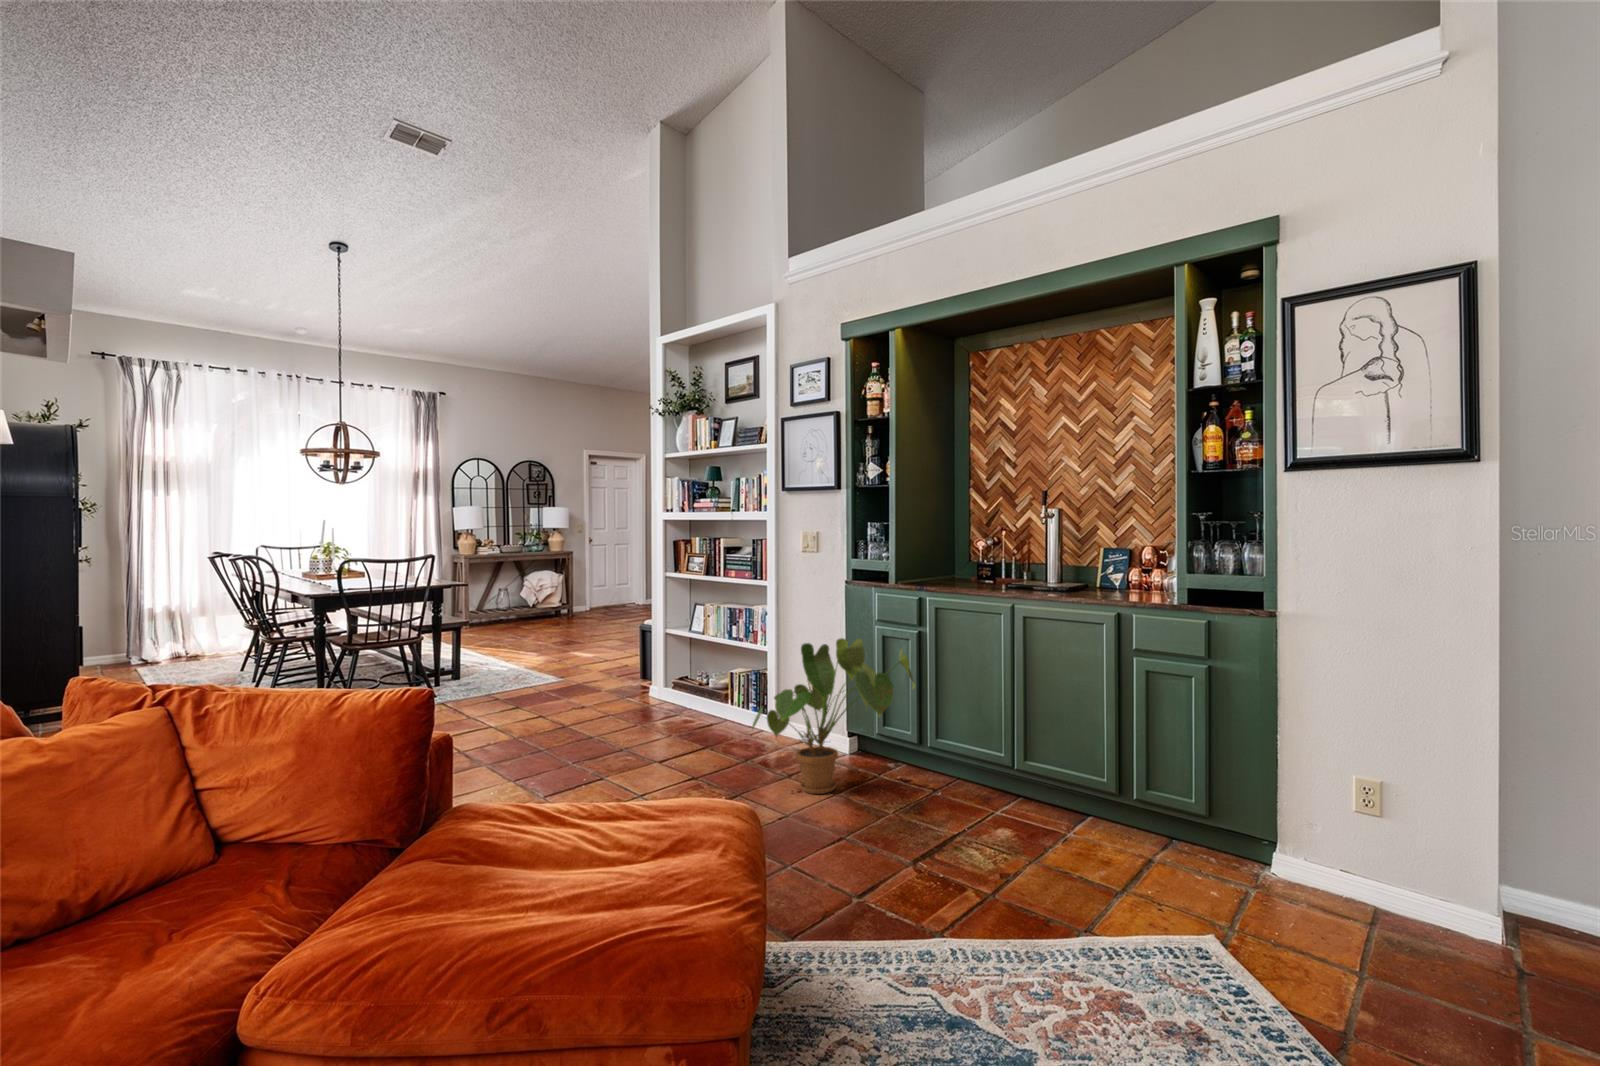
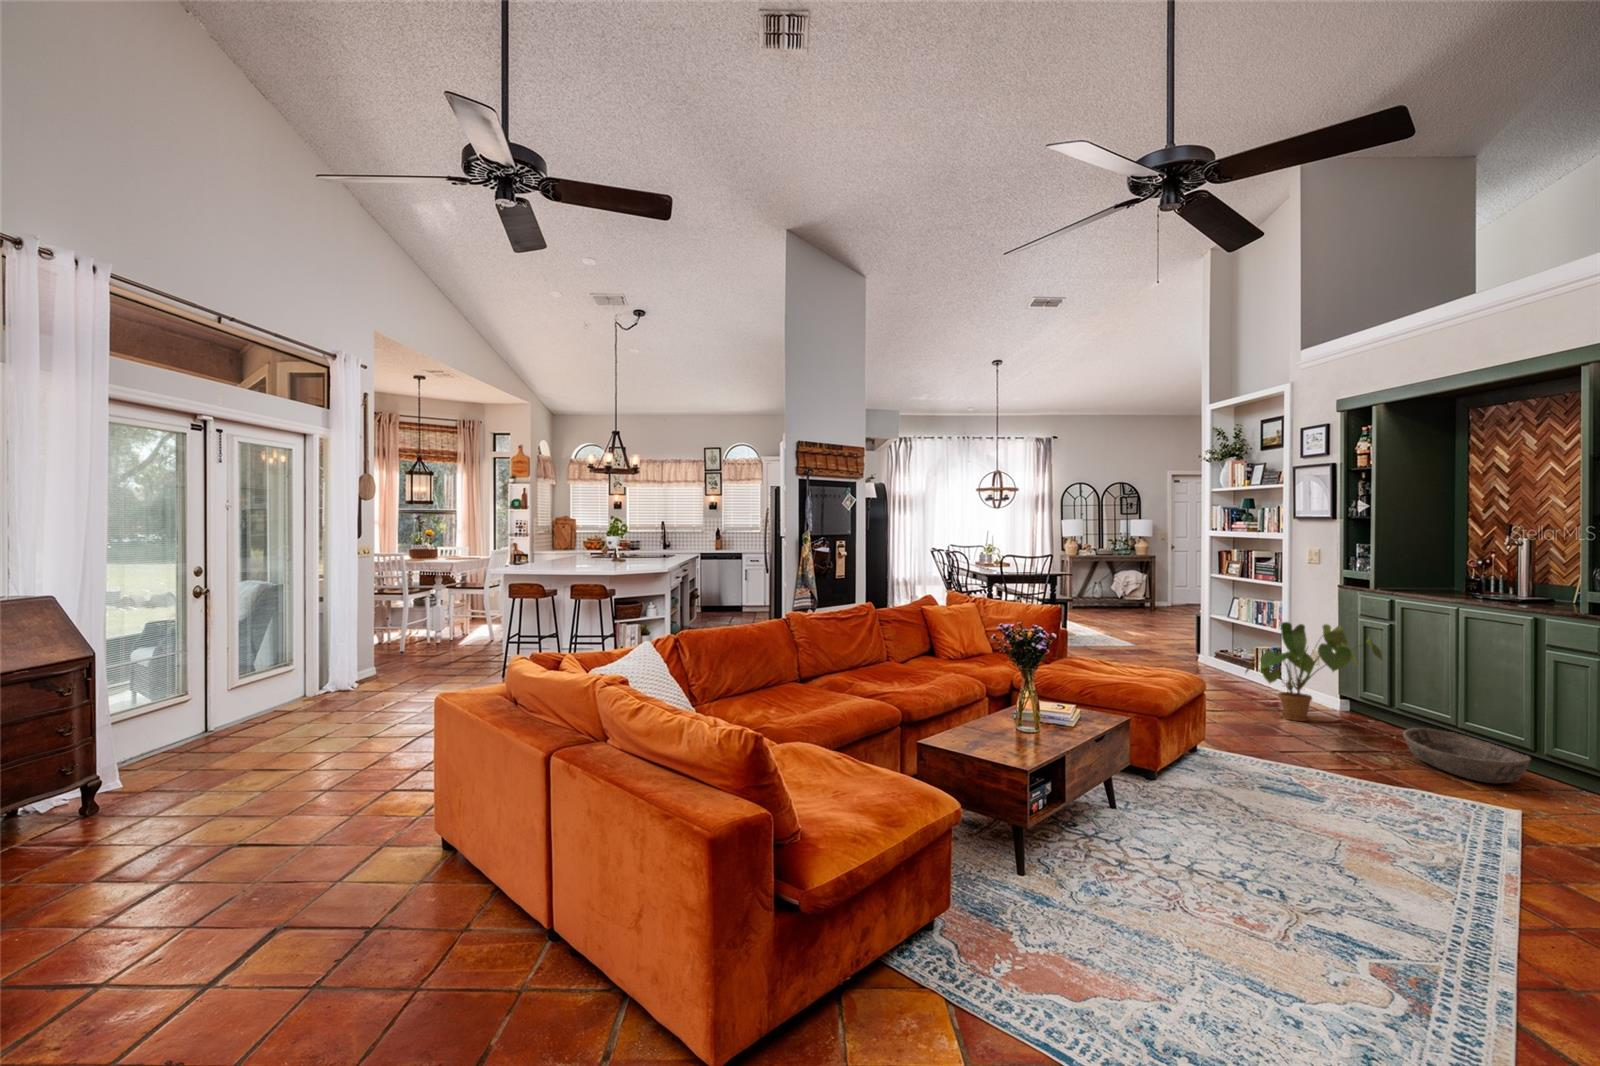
basket: none [976,780,1142,867] -> present [1403,728,1531,783]

